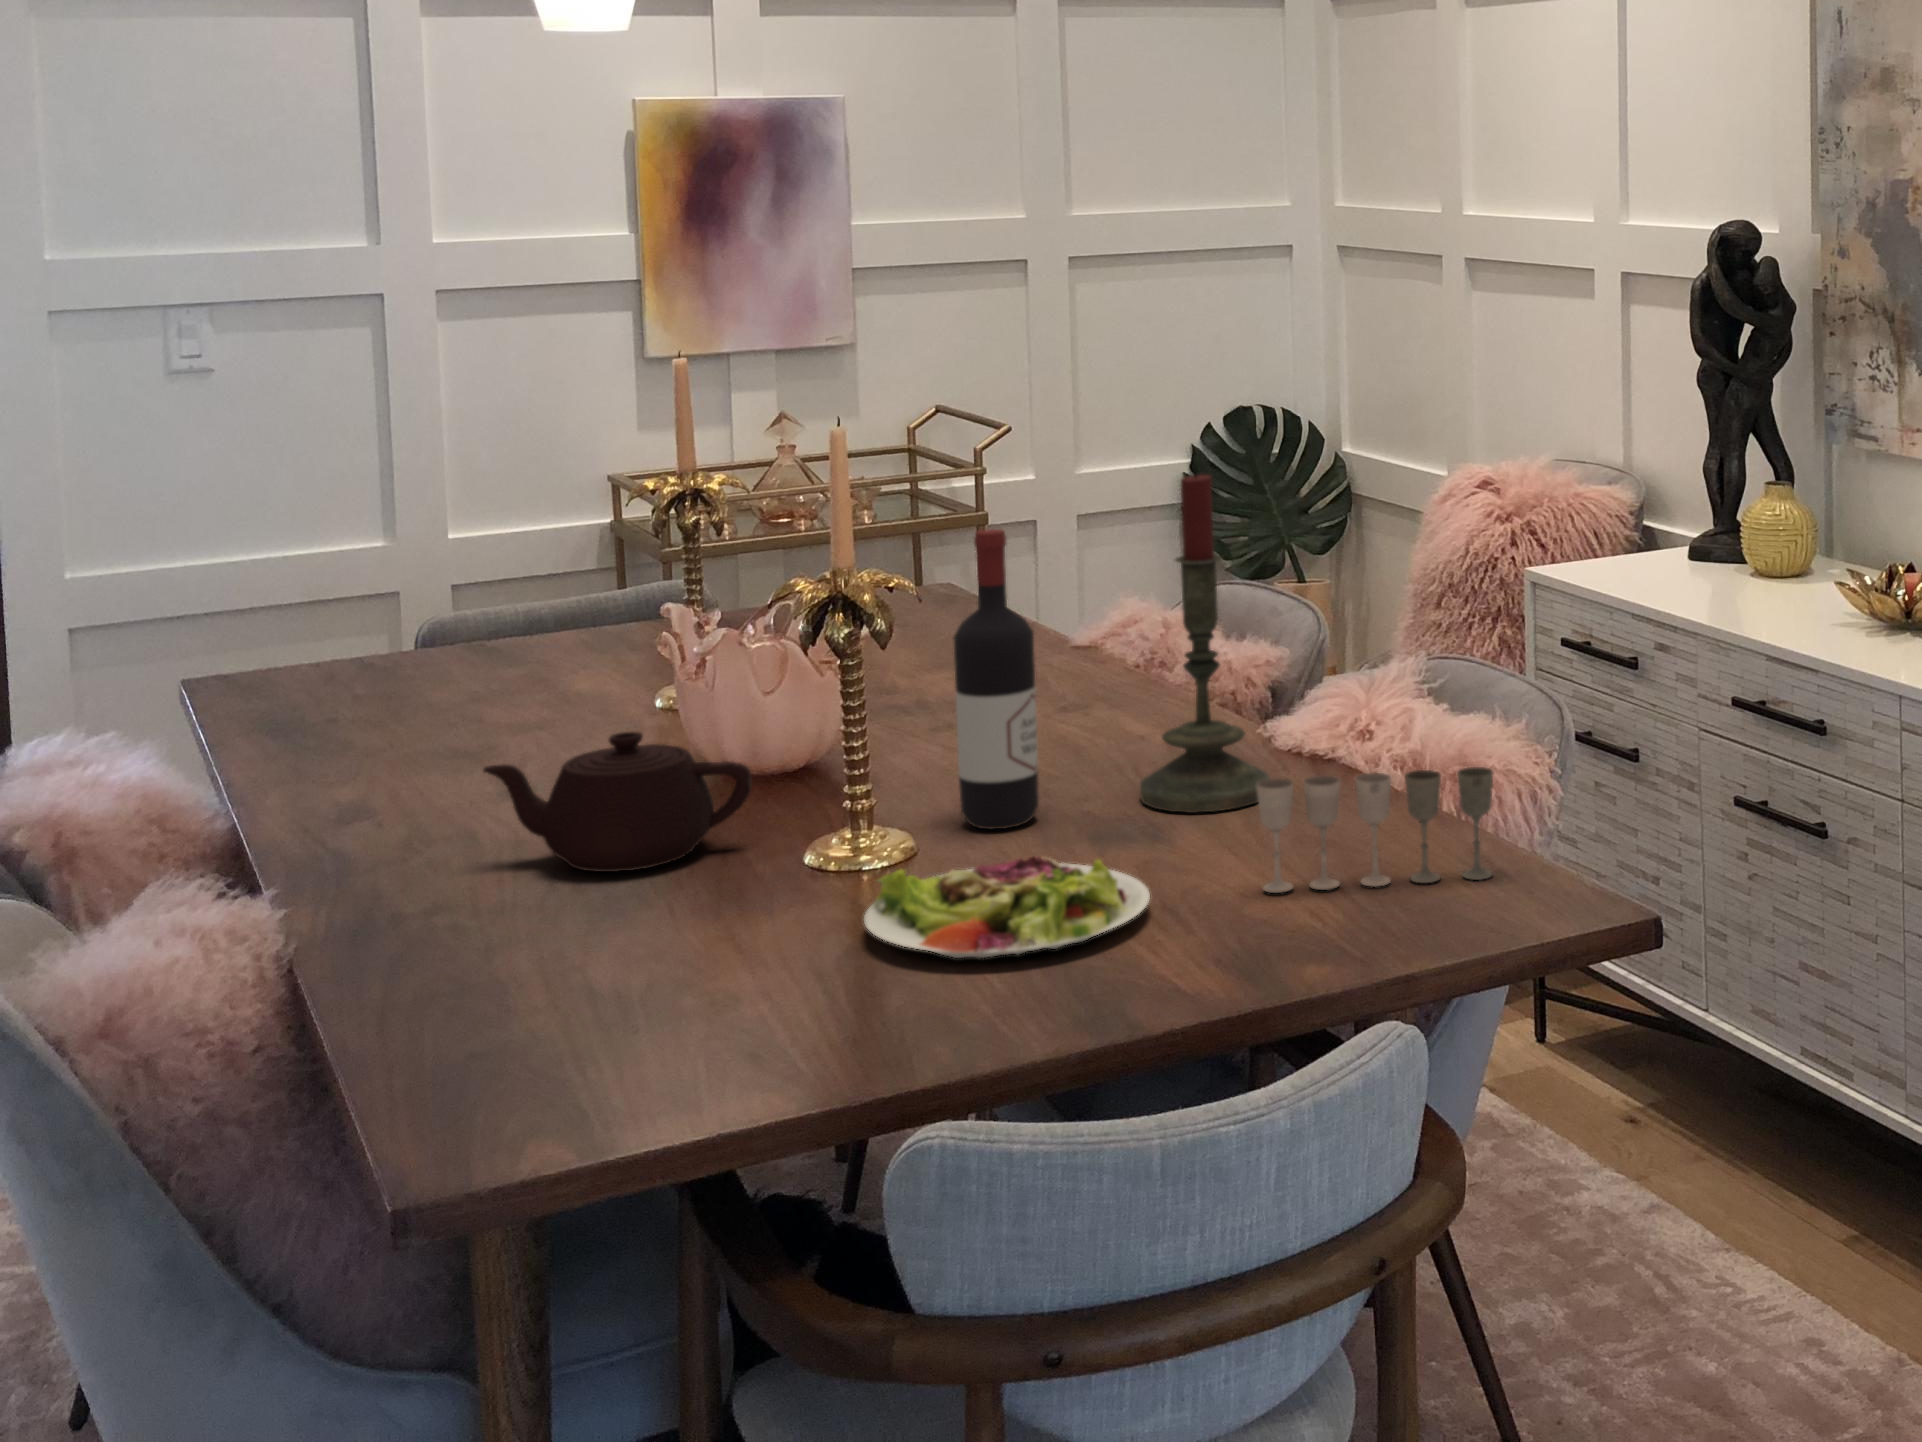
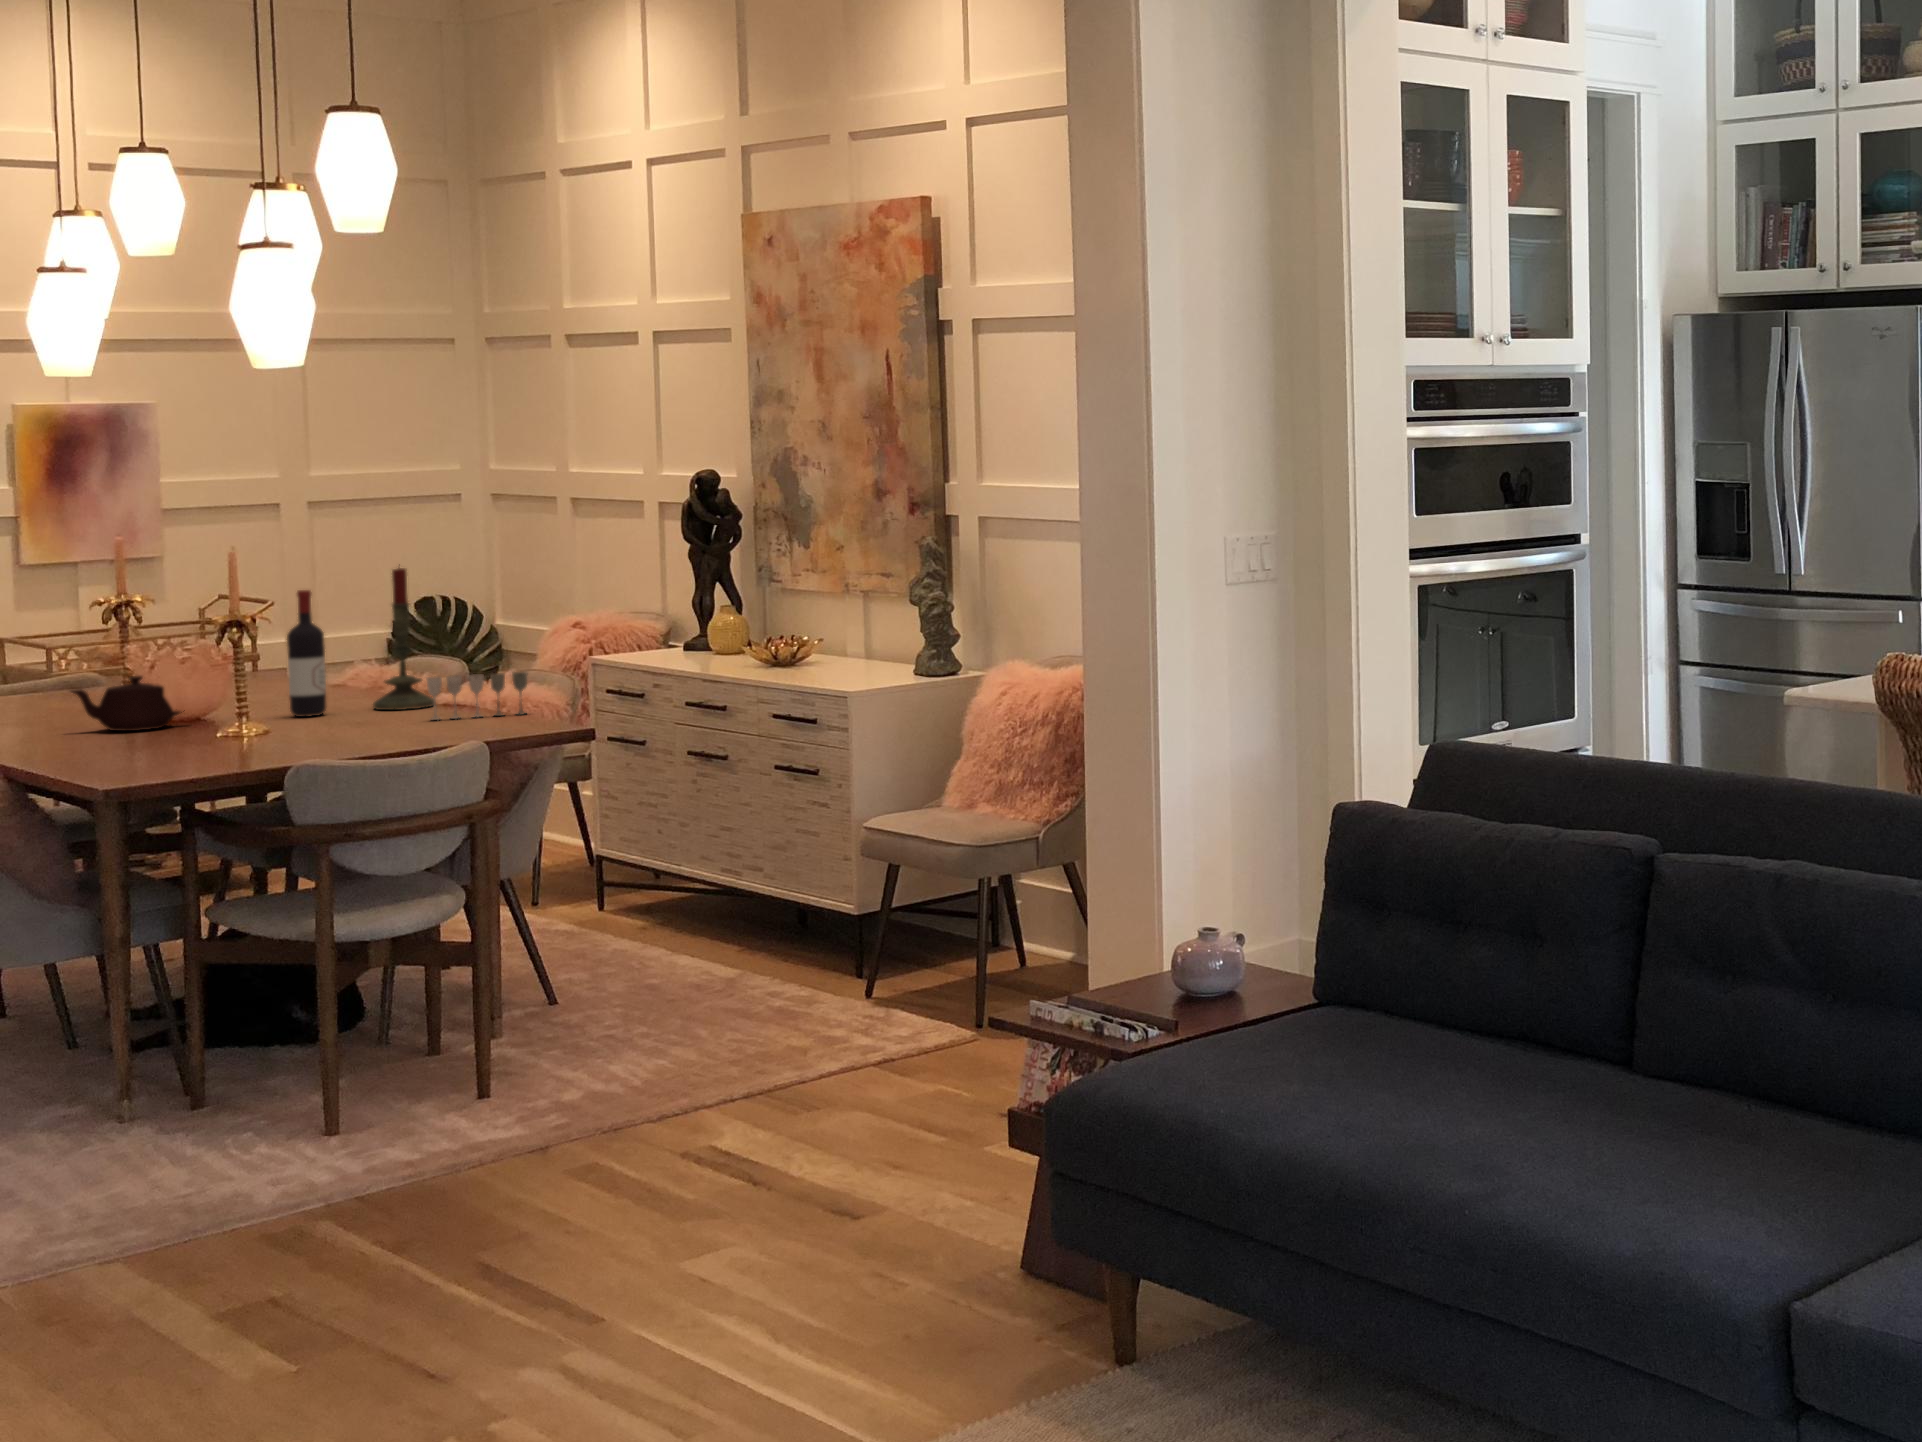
salad plate: present [864,856,1150,958] -> none [259,703,381,734]

